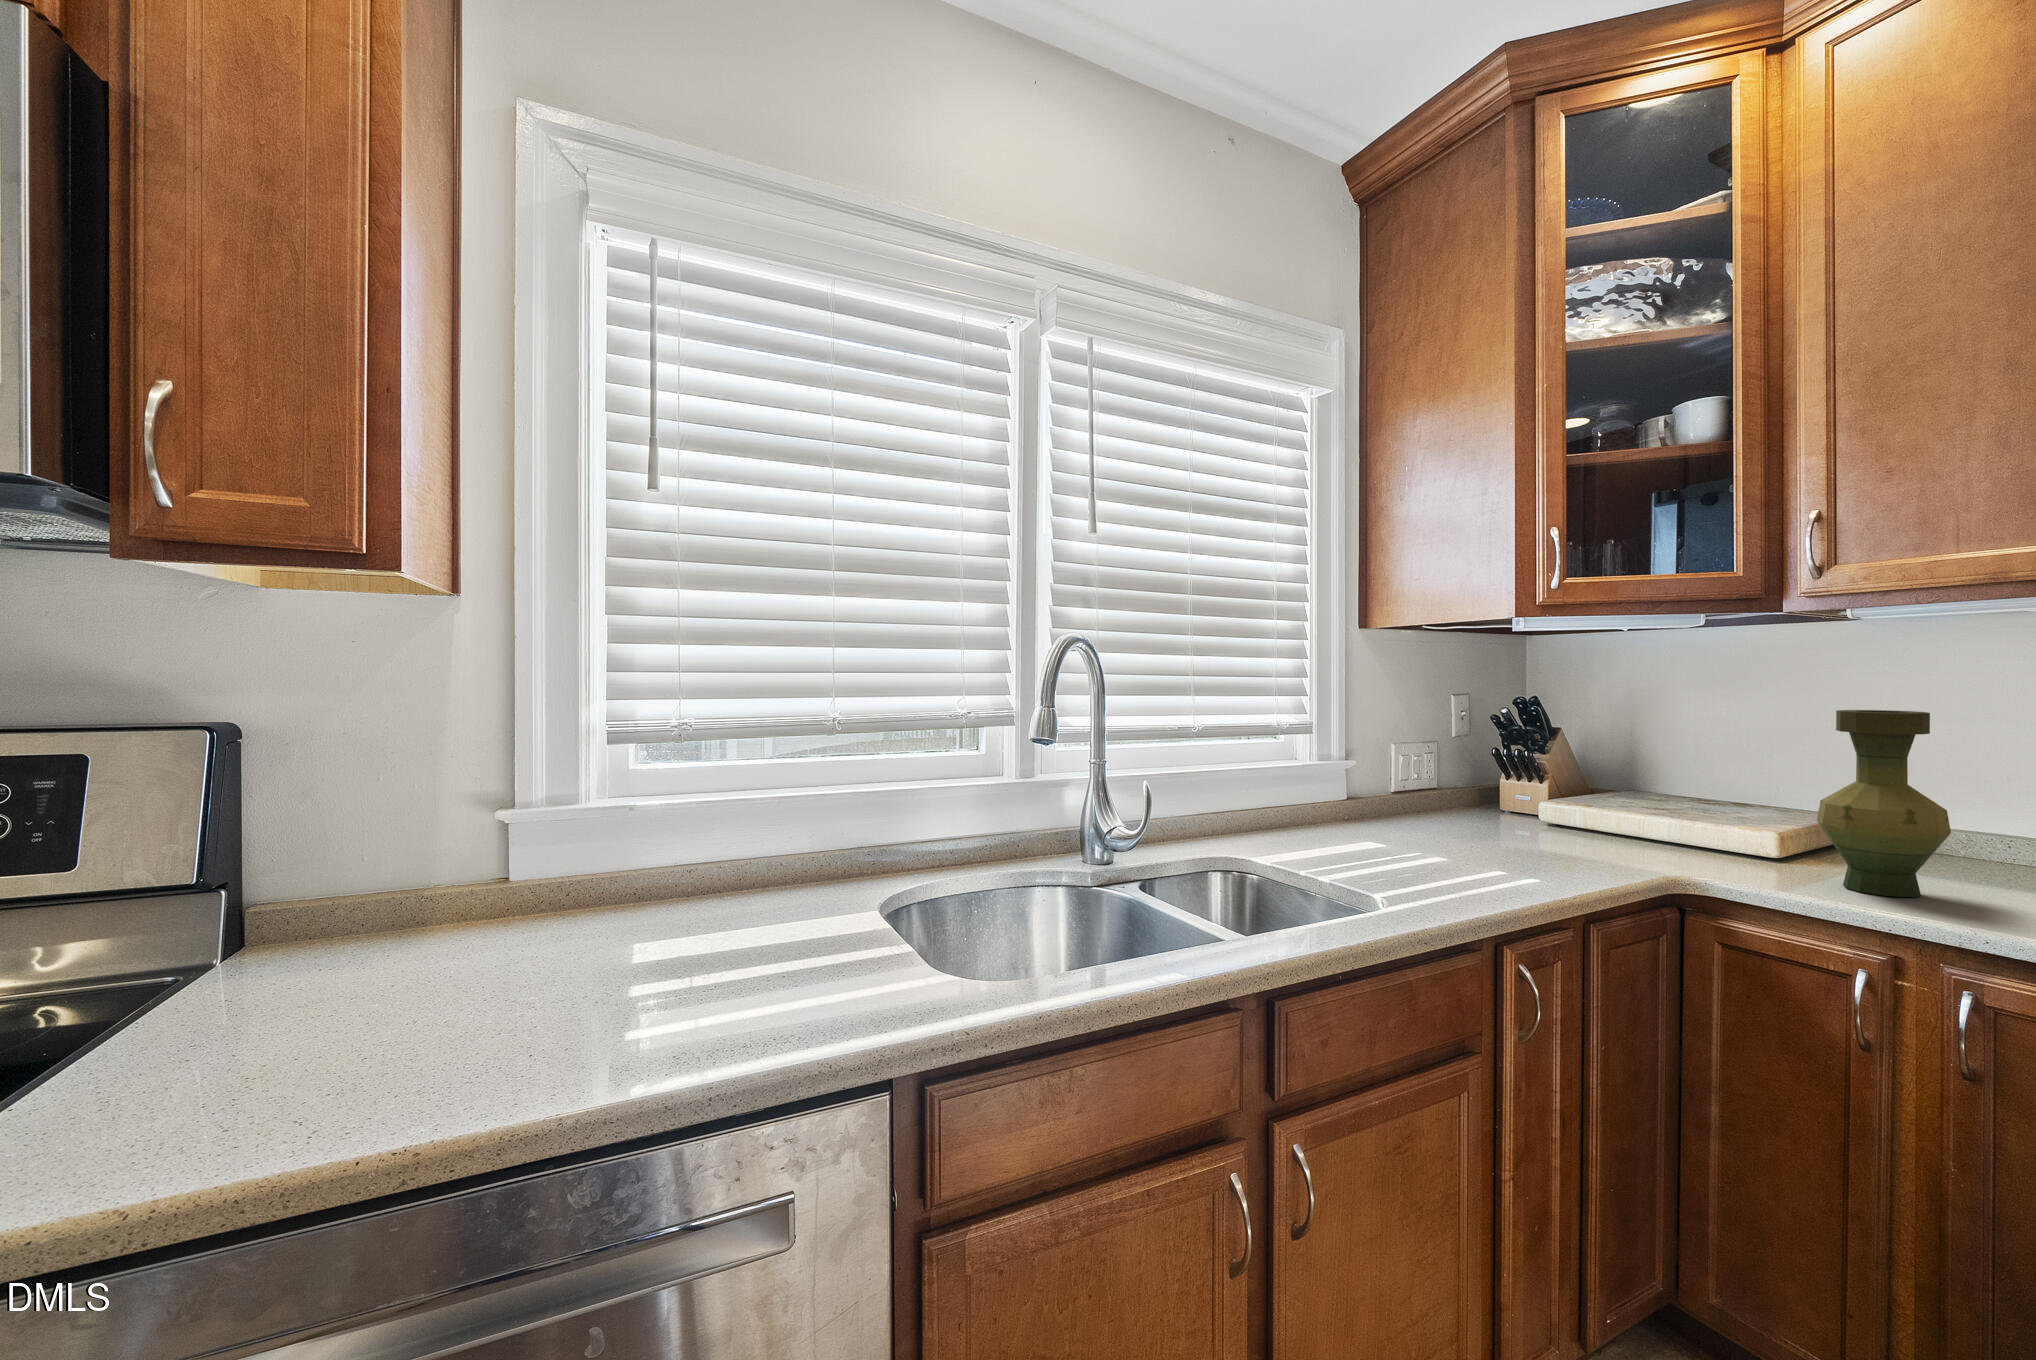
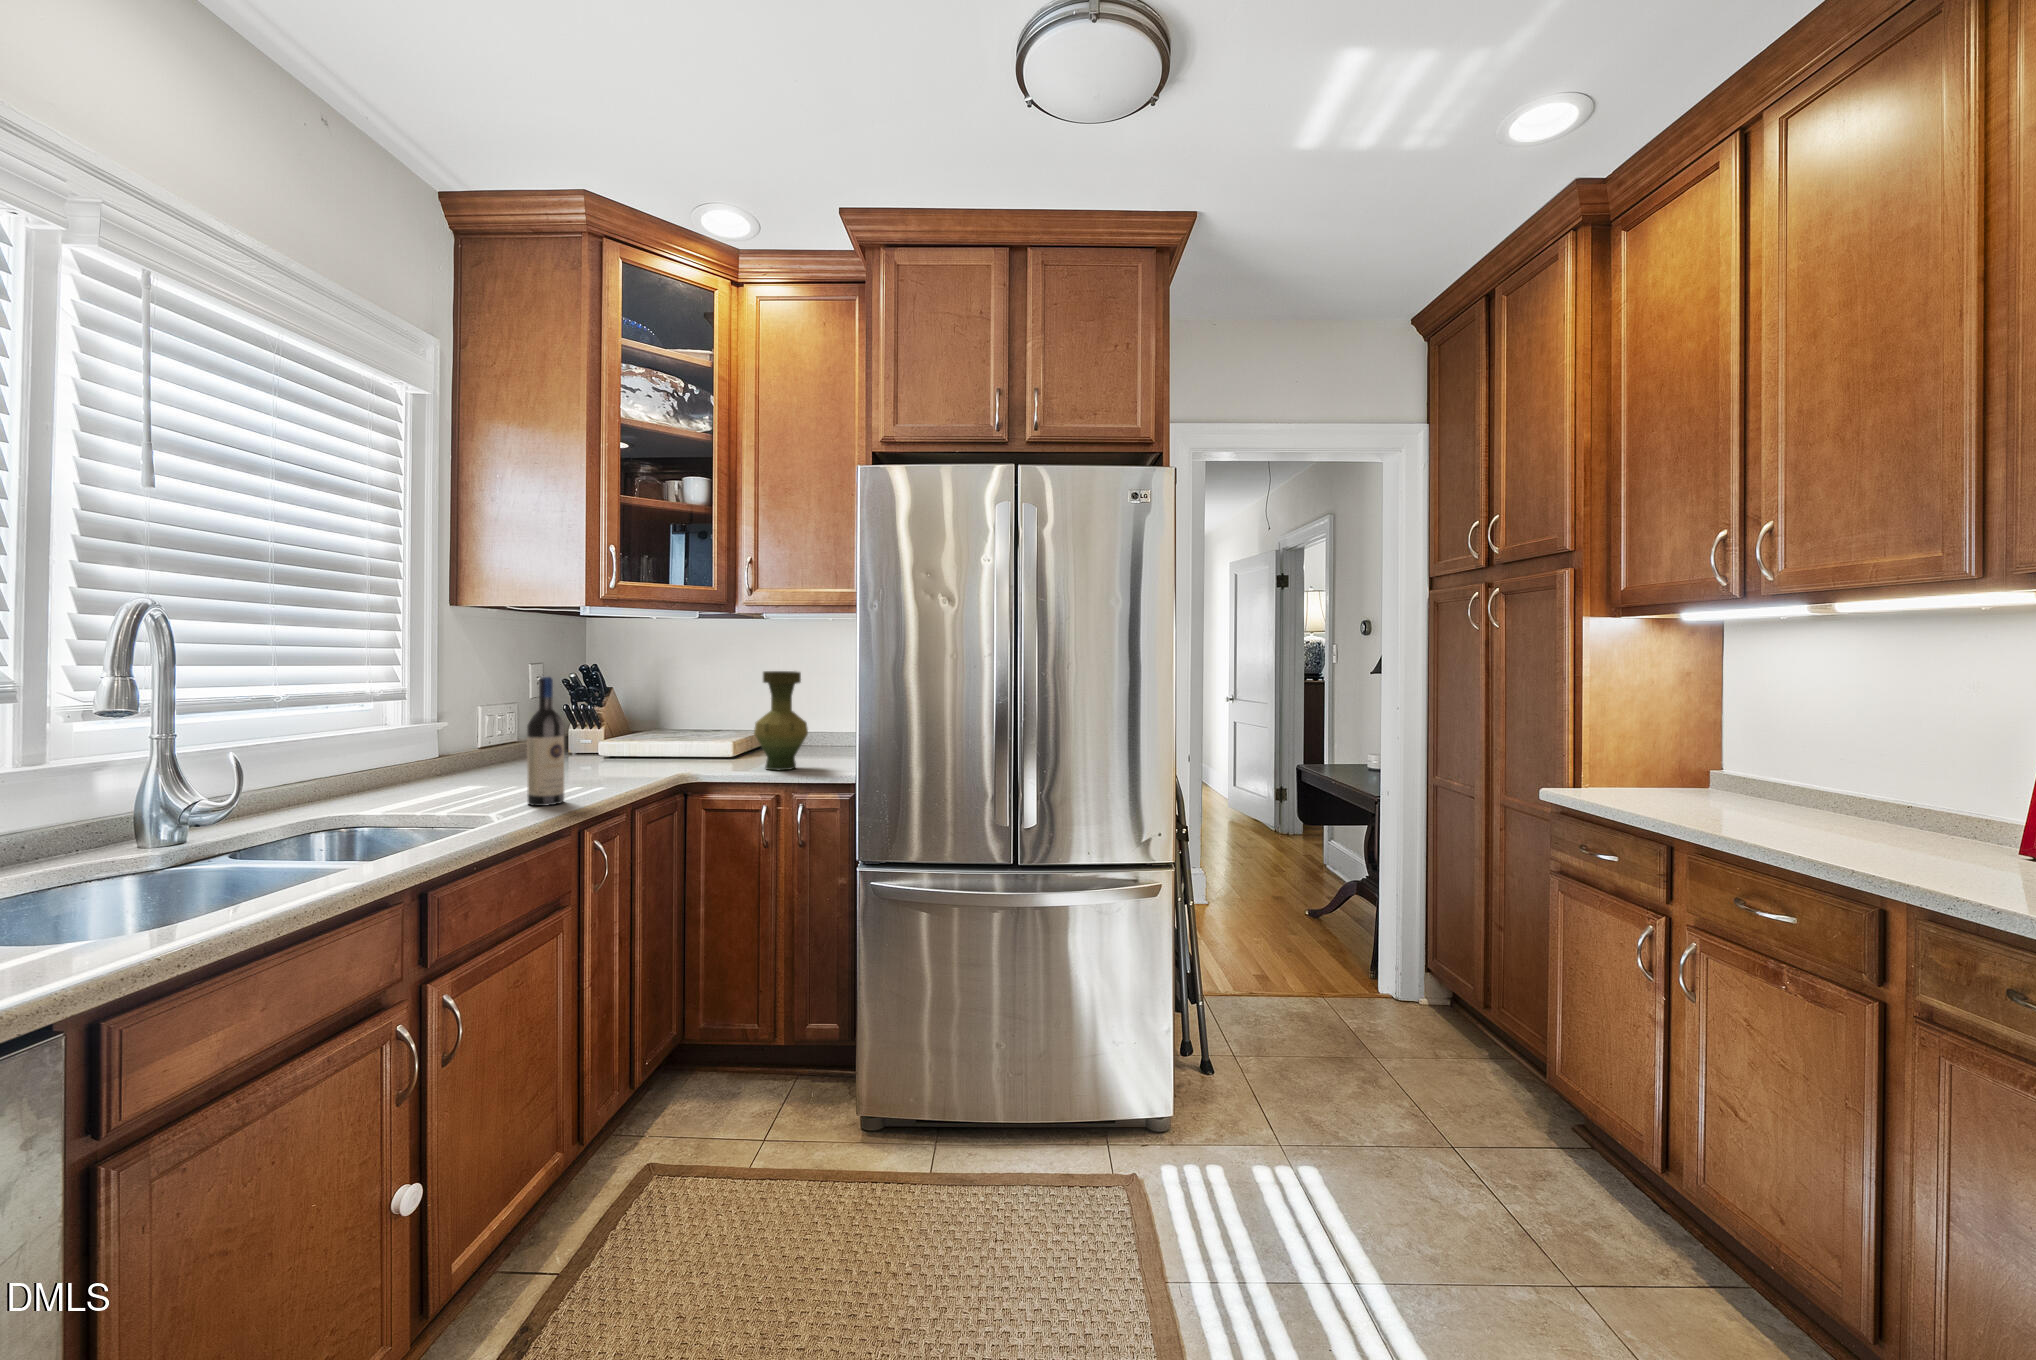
wine bottle: none [1426,712,1476,896] -> present [527,677,564,806]

